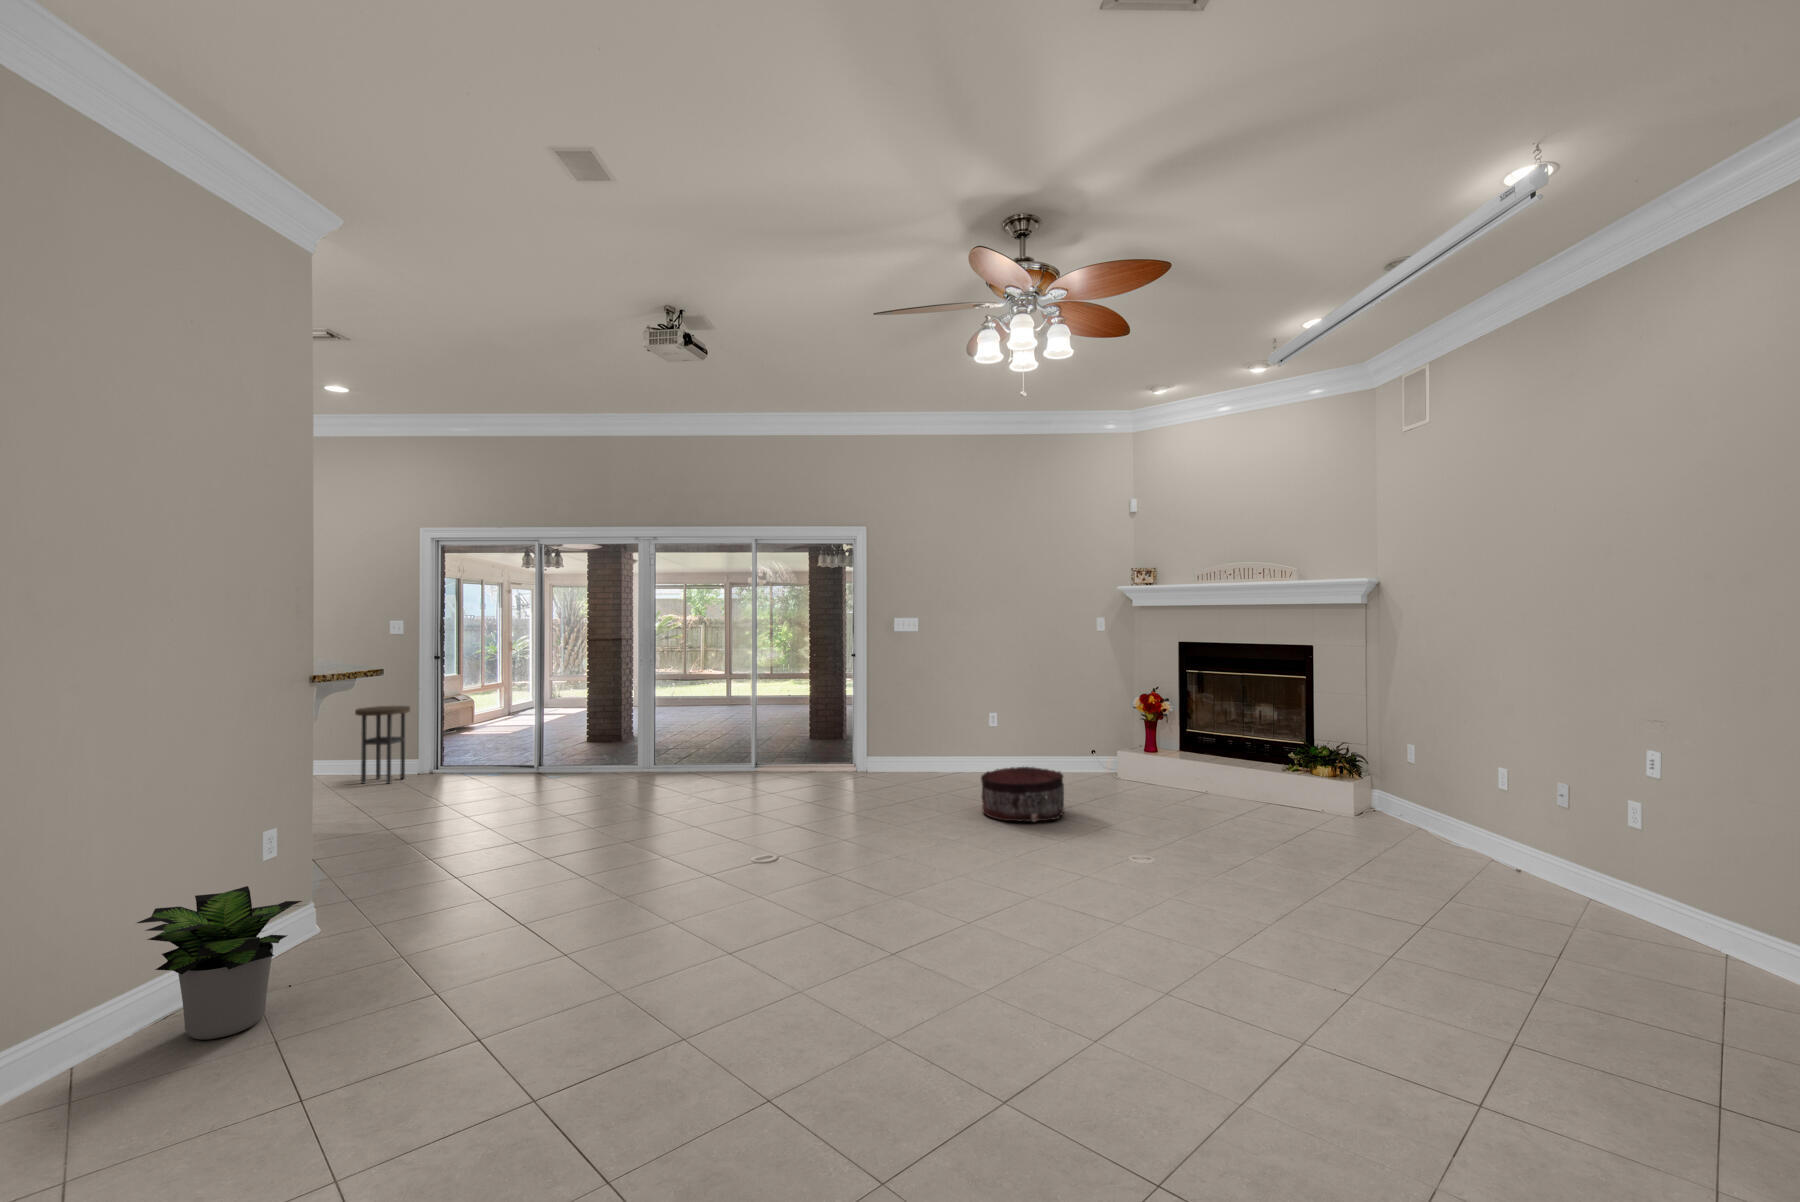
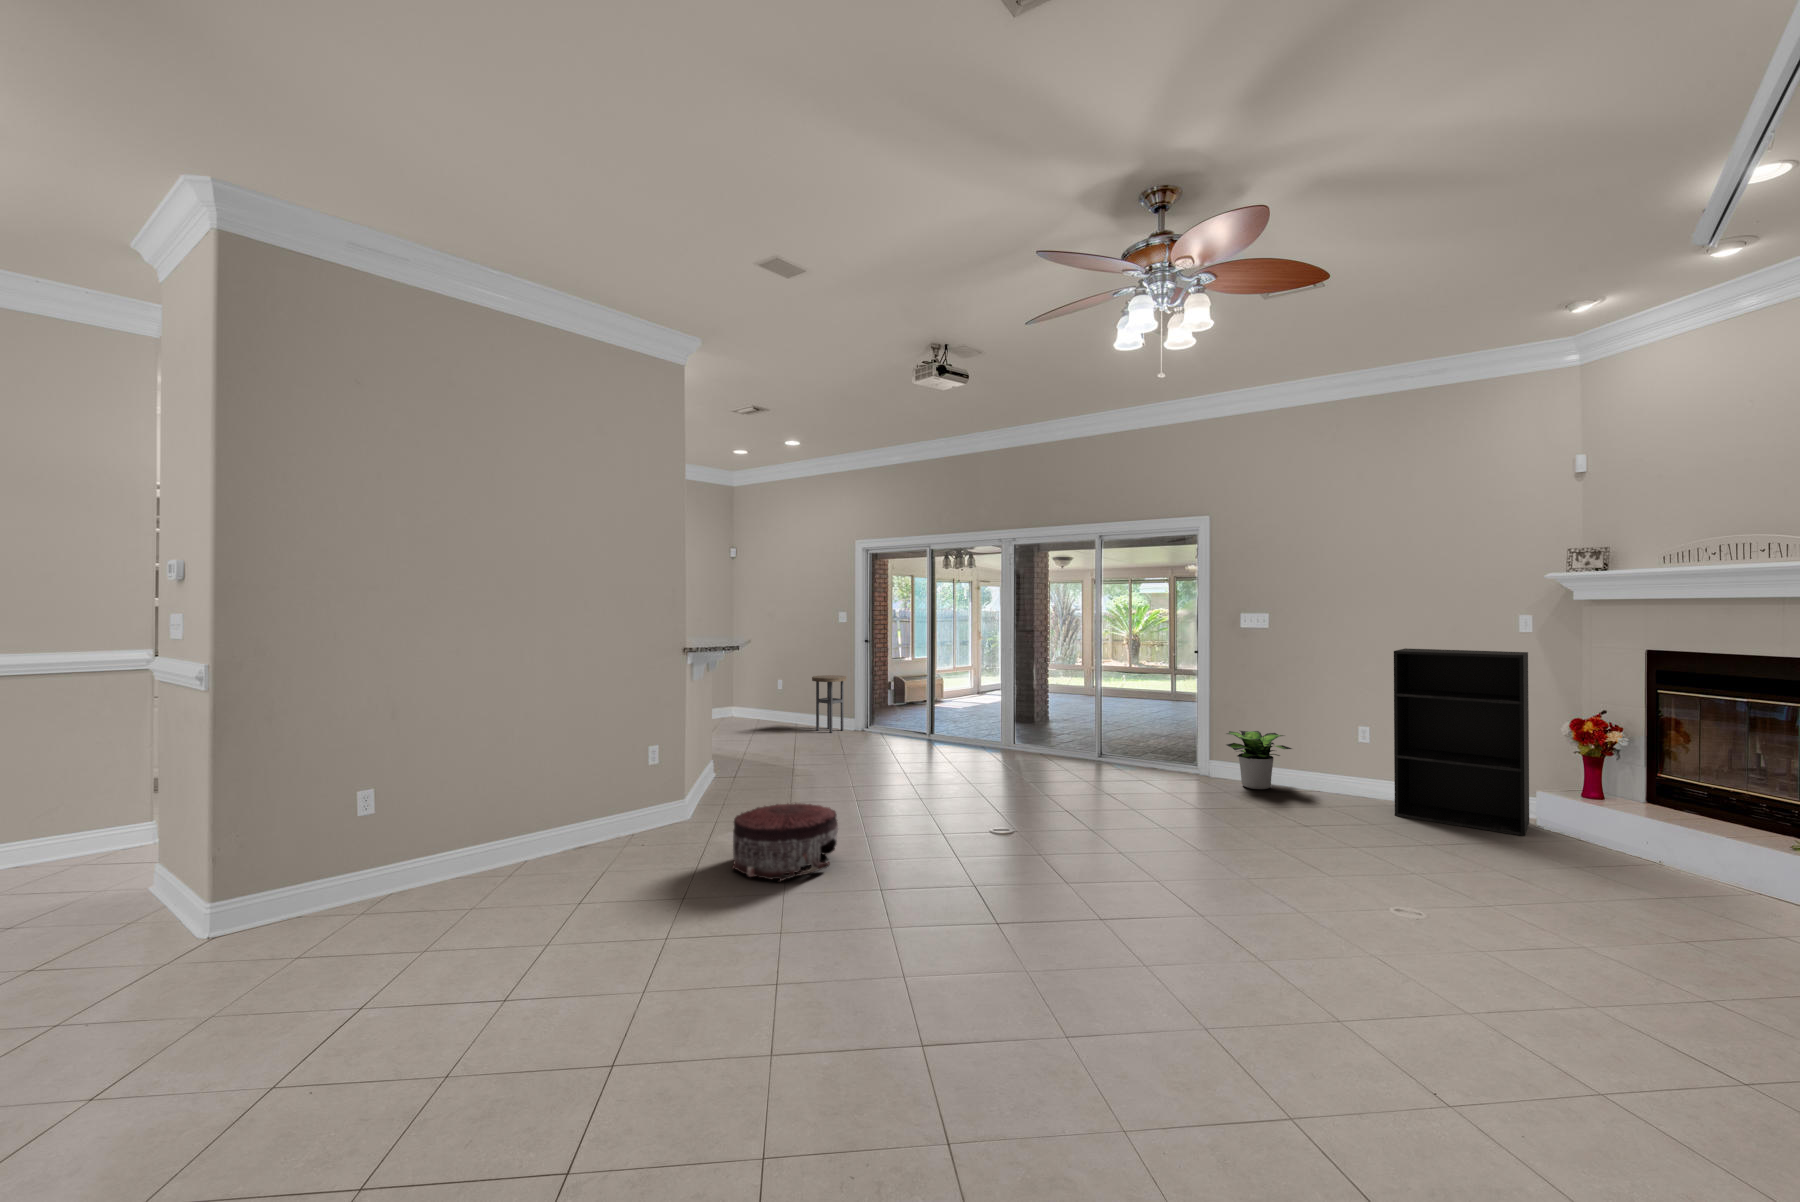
bookshelf: none [1031,646,1123,787] -> present [1394,648,1529,836]
pouf: present [981,767,1064,822] -> present [732,803,838,881]
potted plant: present [137,886,302,1040] -> present [1226,731,1292,789]

